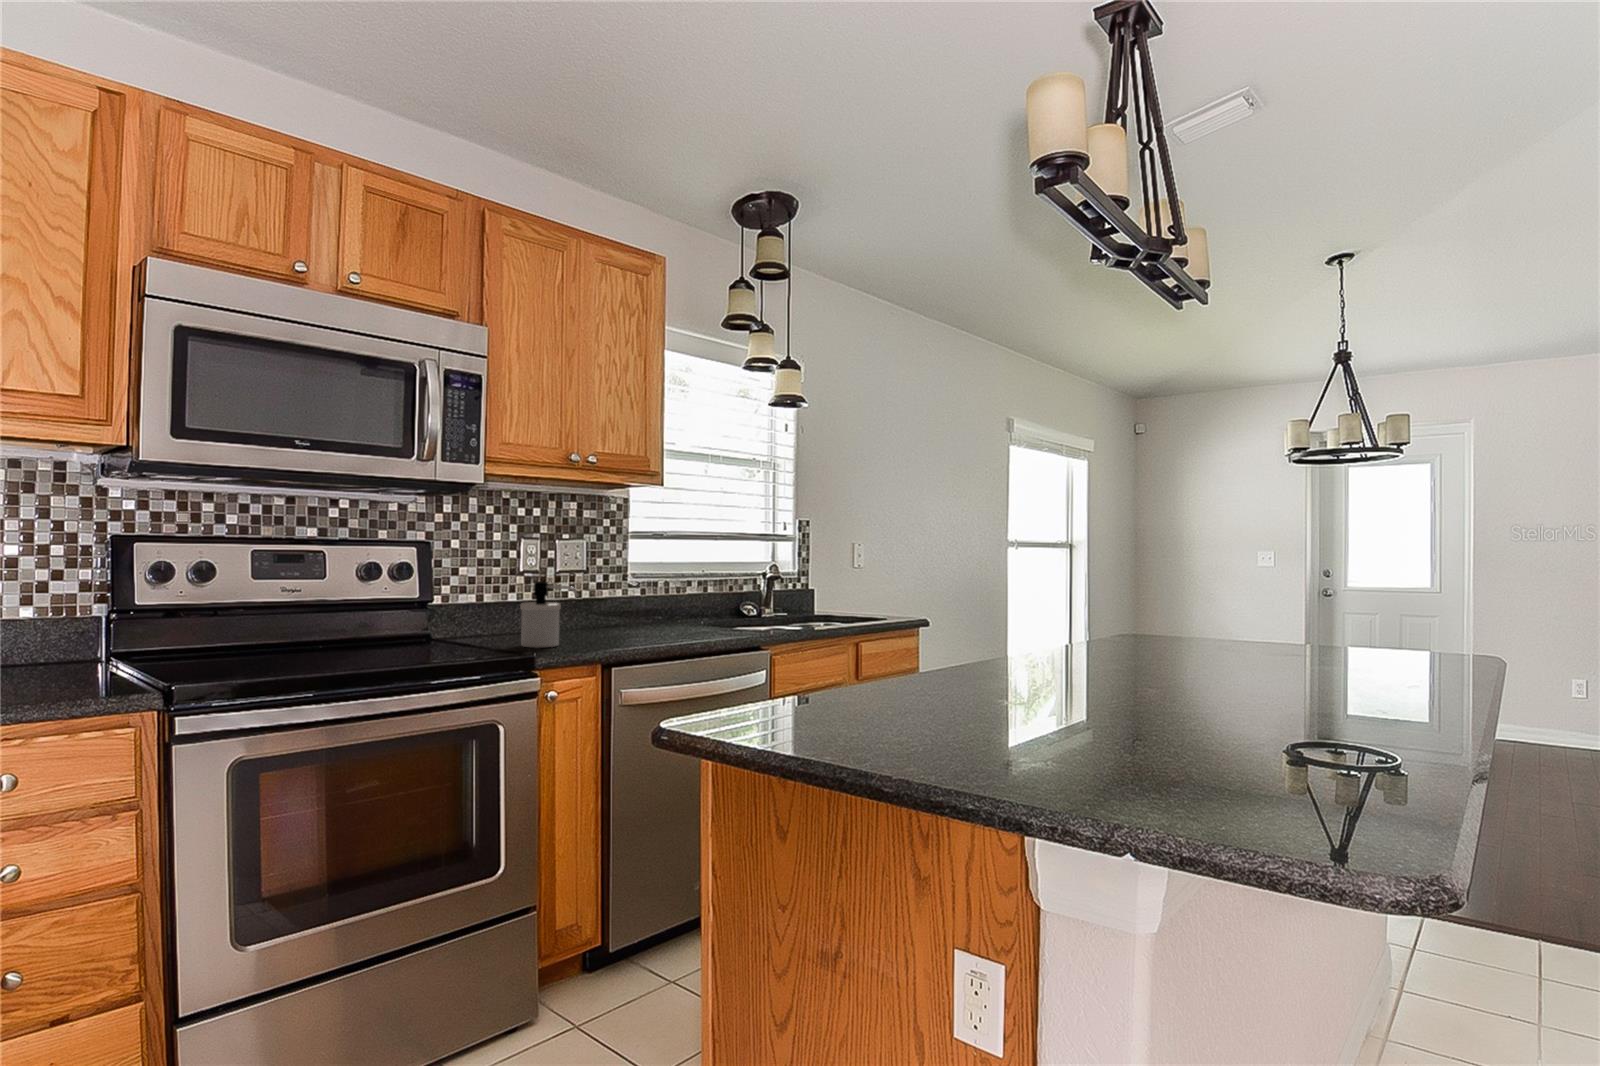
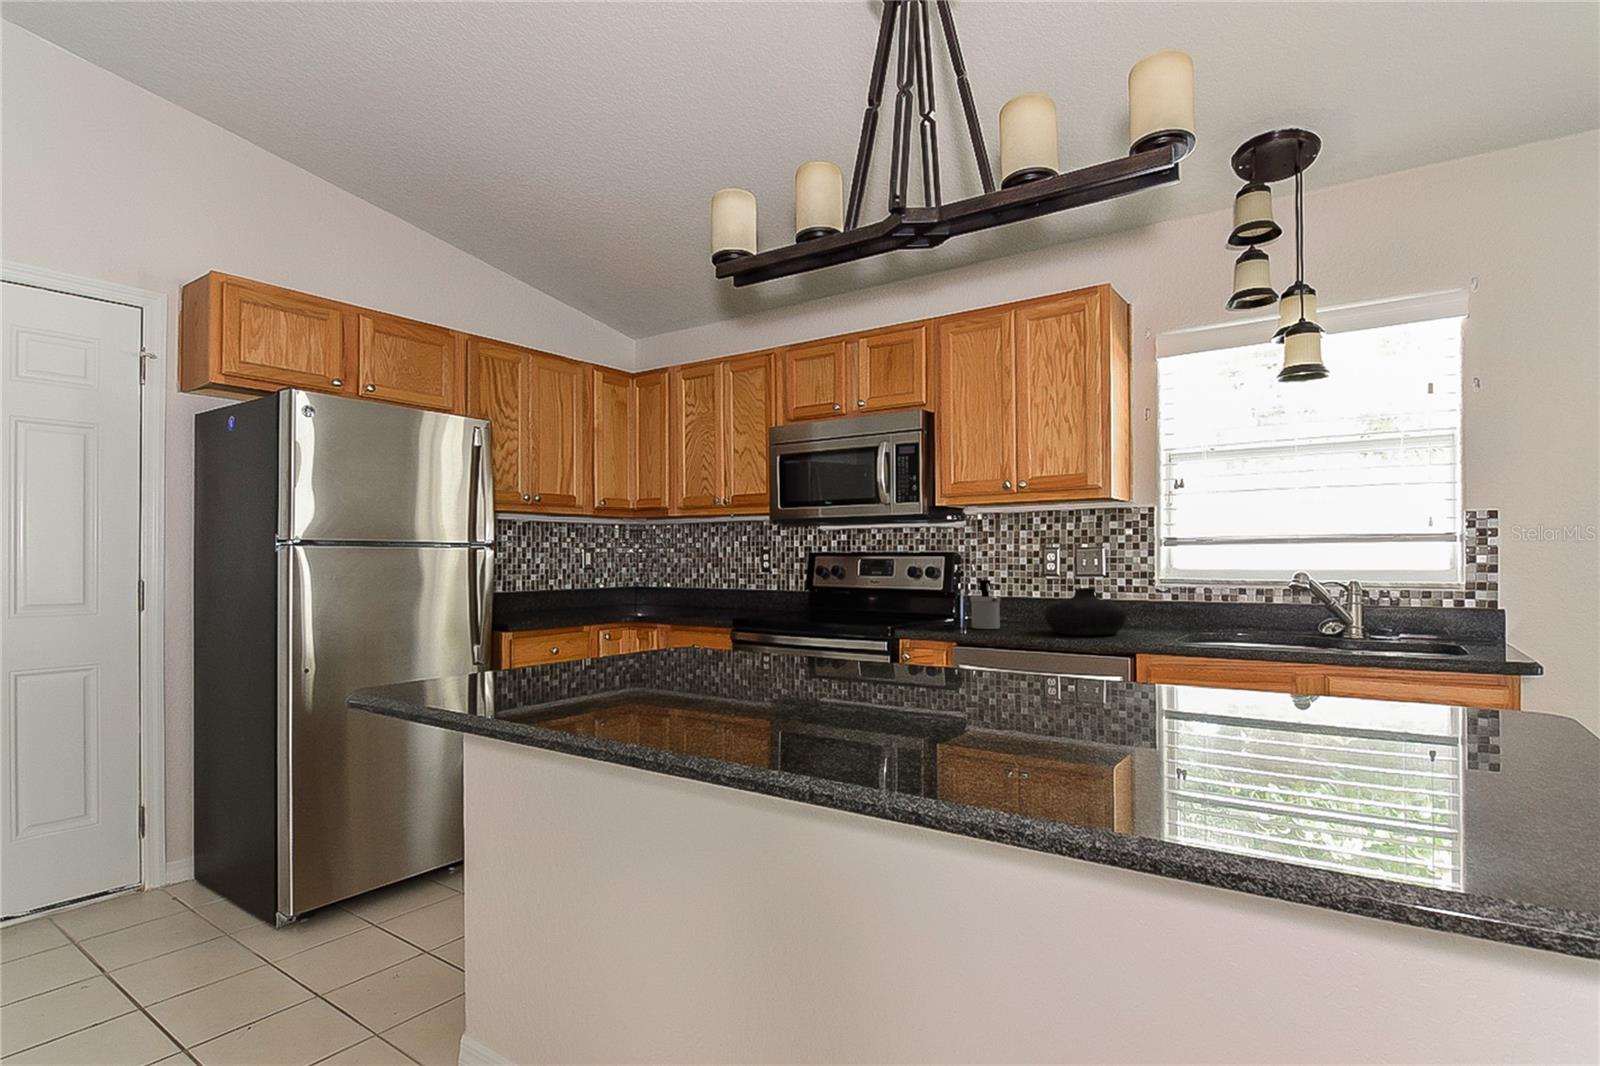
vase: none [604,586,690,641] -> present [1045,588,1126,635]

